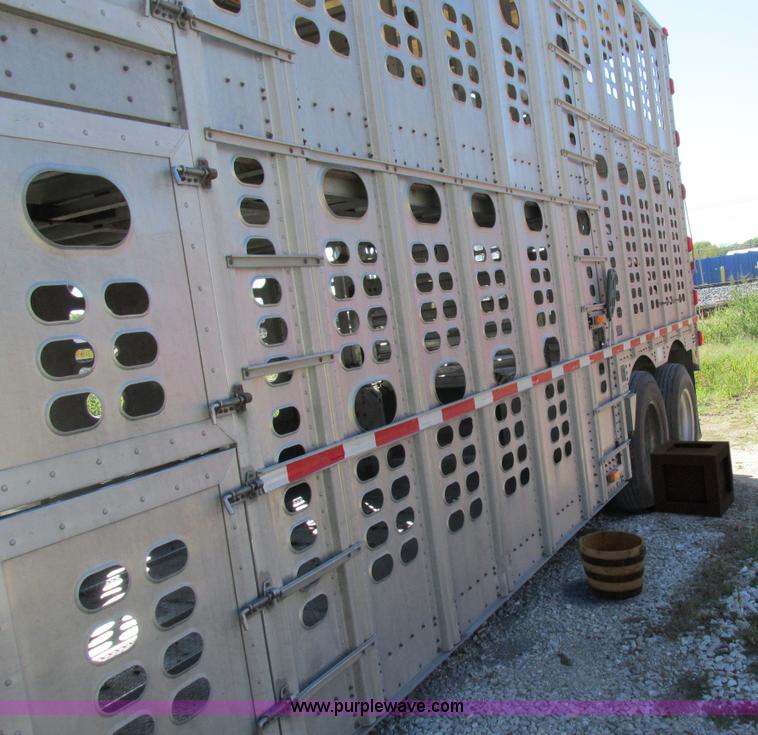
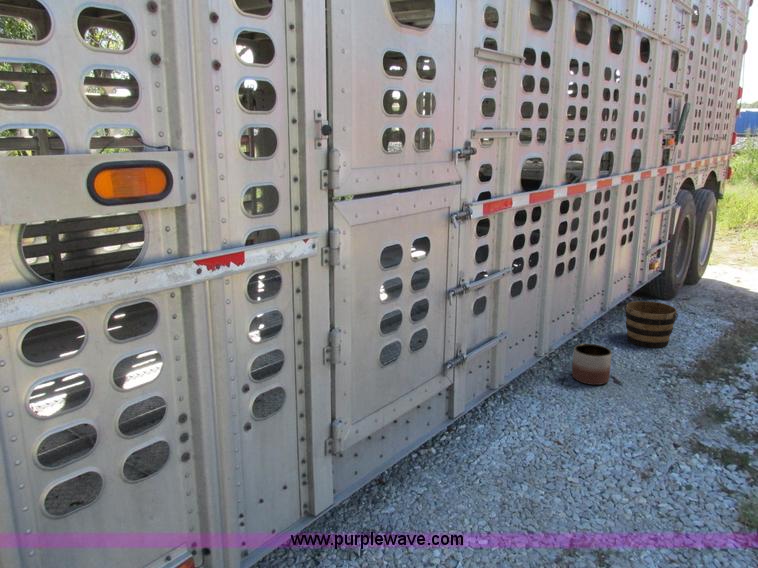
wooden crate: present [650,441,734,517] -> none [674,248,744,308]
planter: none [502,614,557,679] -> present [572,344,612,385]

